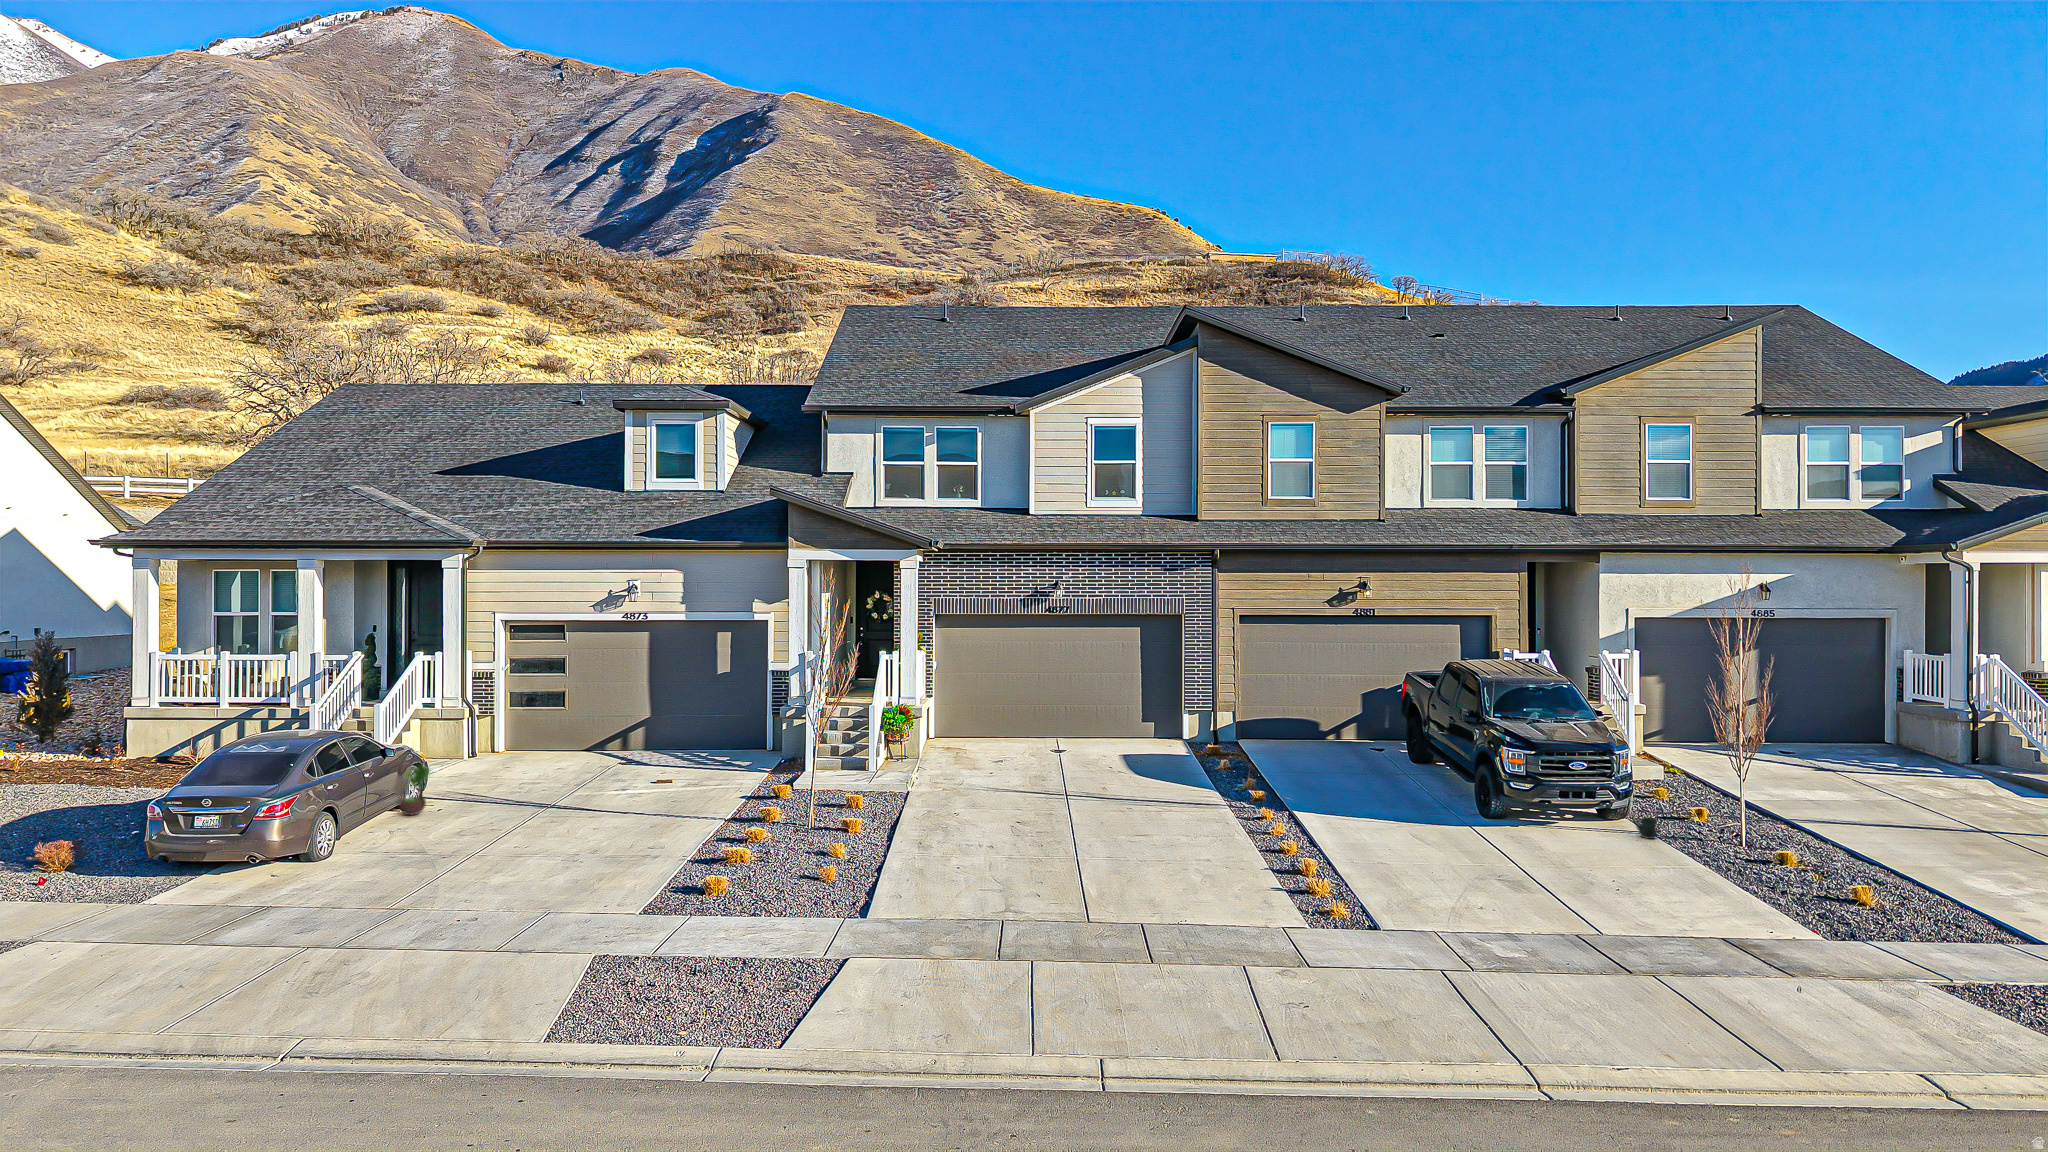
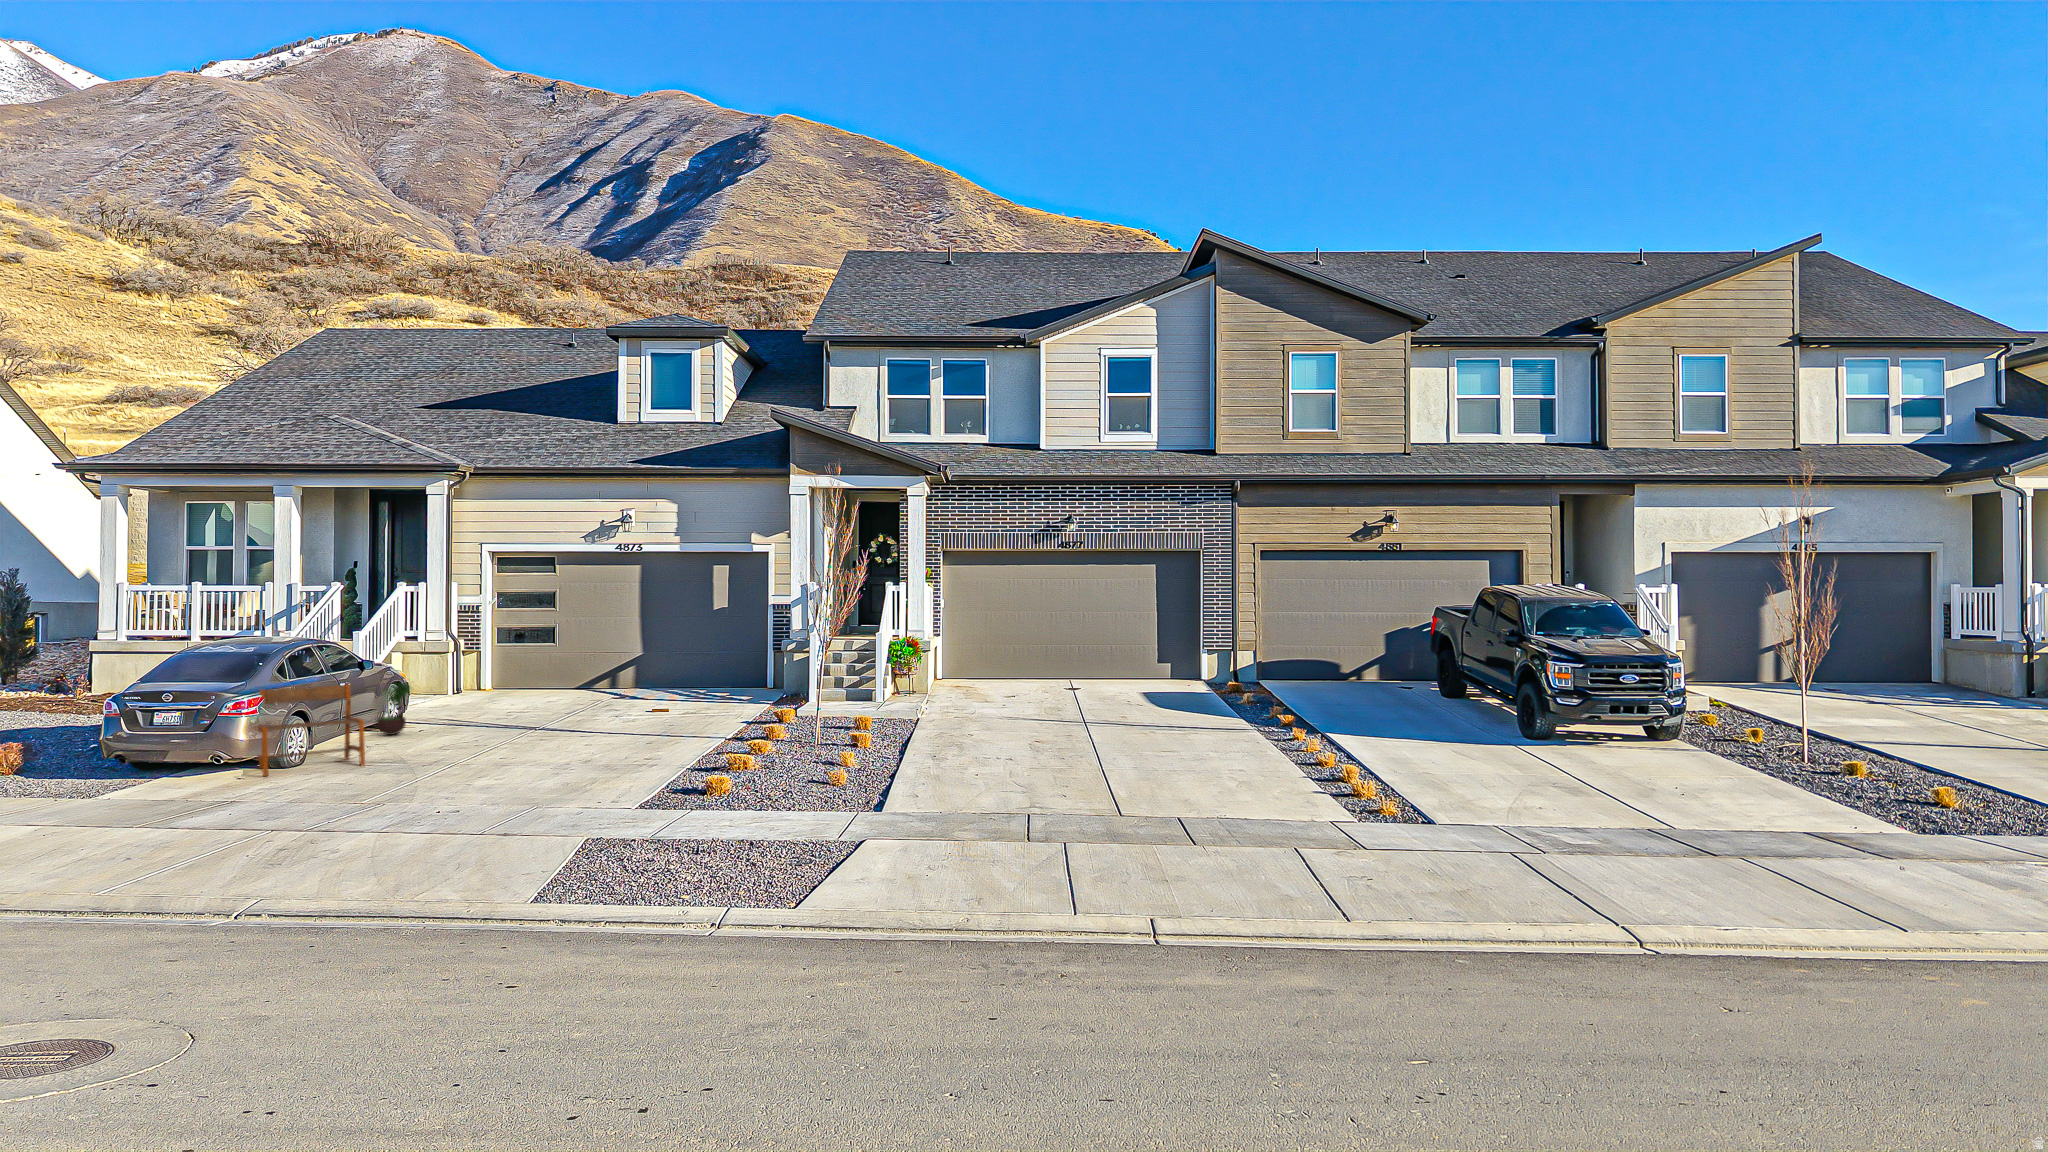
bench: none [289,779,390,874] -> present [257,684,365,776]
watering can: present [1629,813,1657,839] -> none [1680,729,1719,755]

